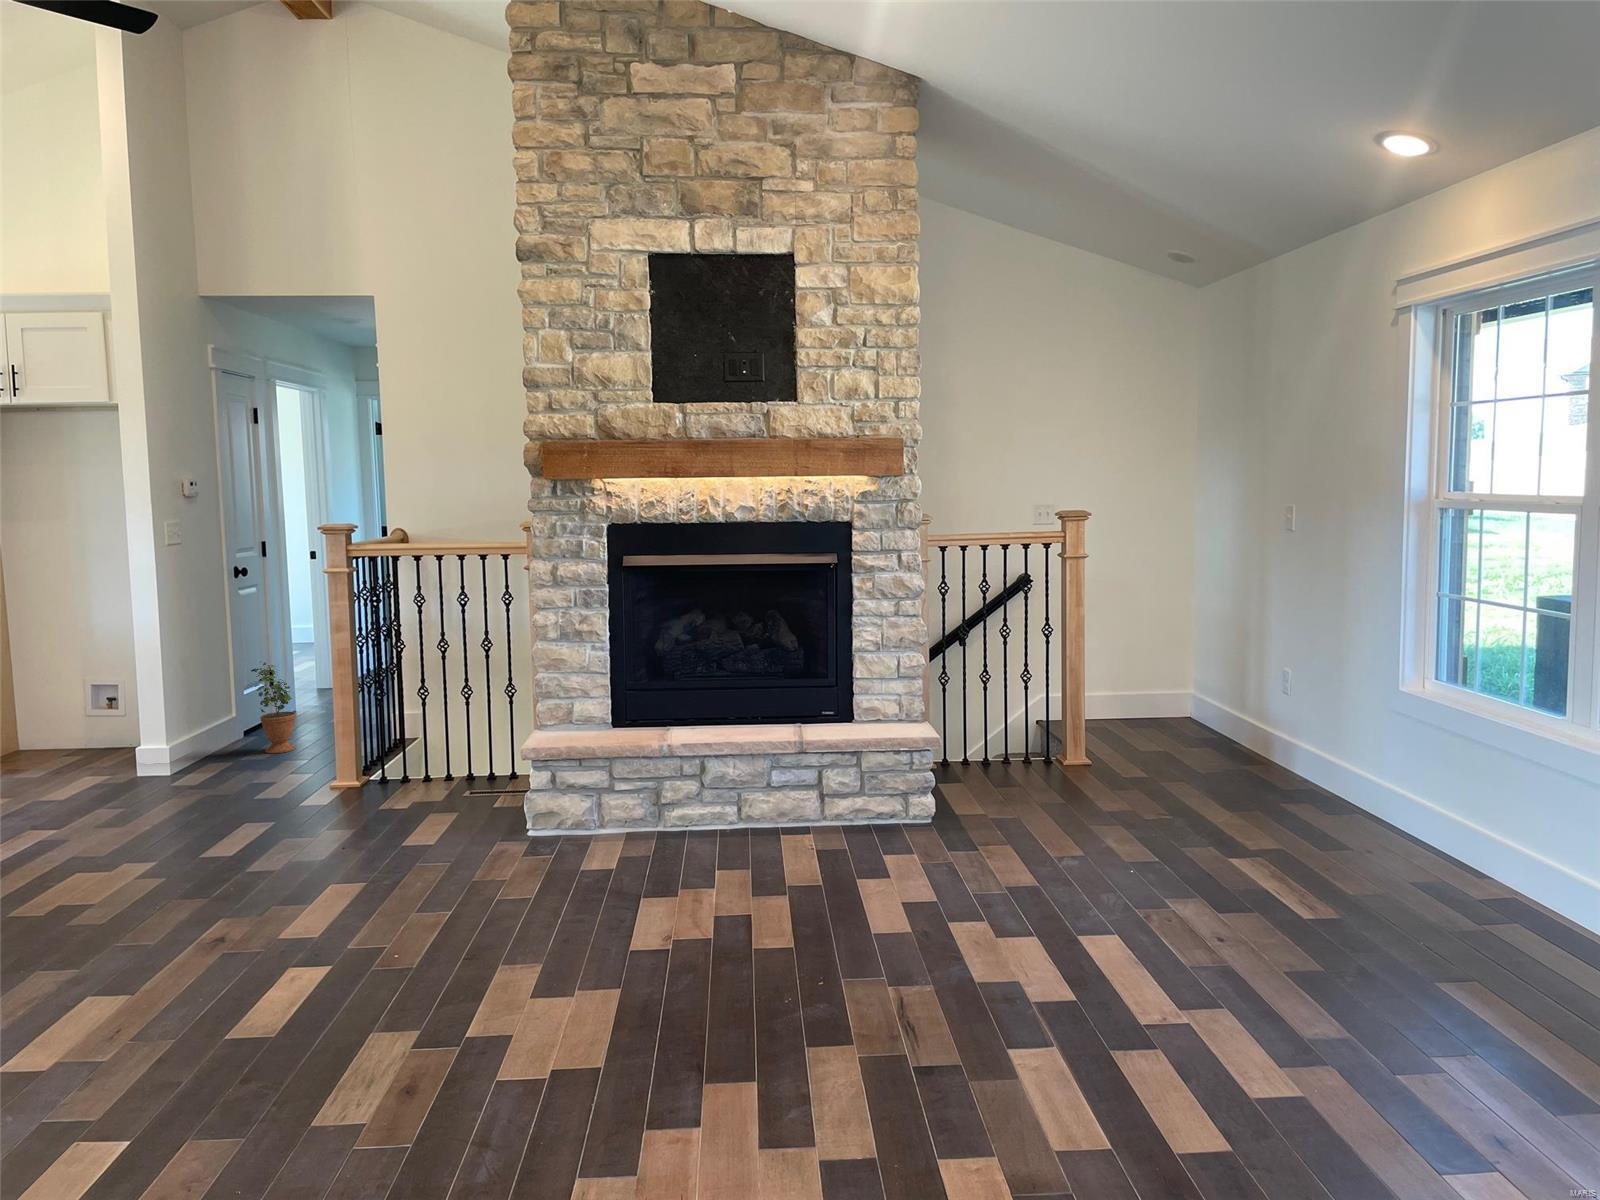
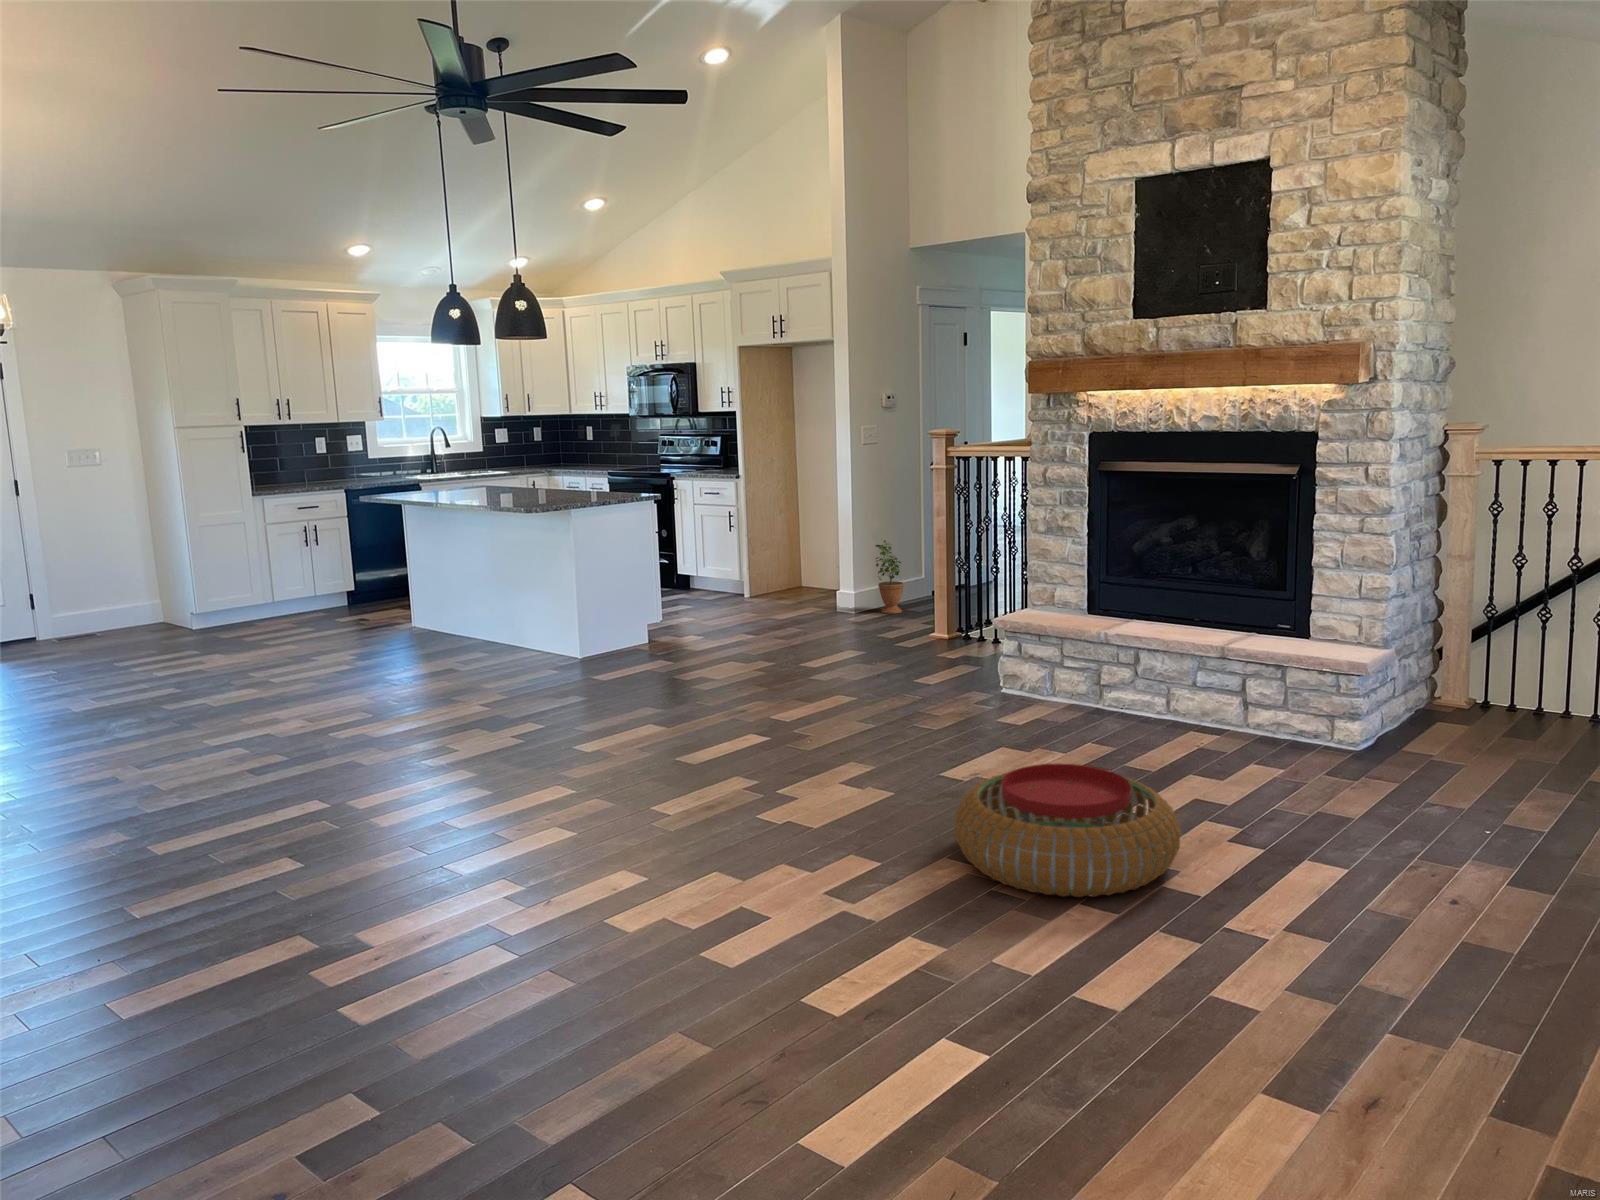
pouf: none [735,924,1020,1132] -> present [955,764,1180,897]

